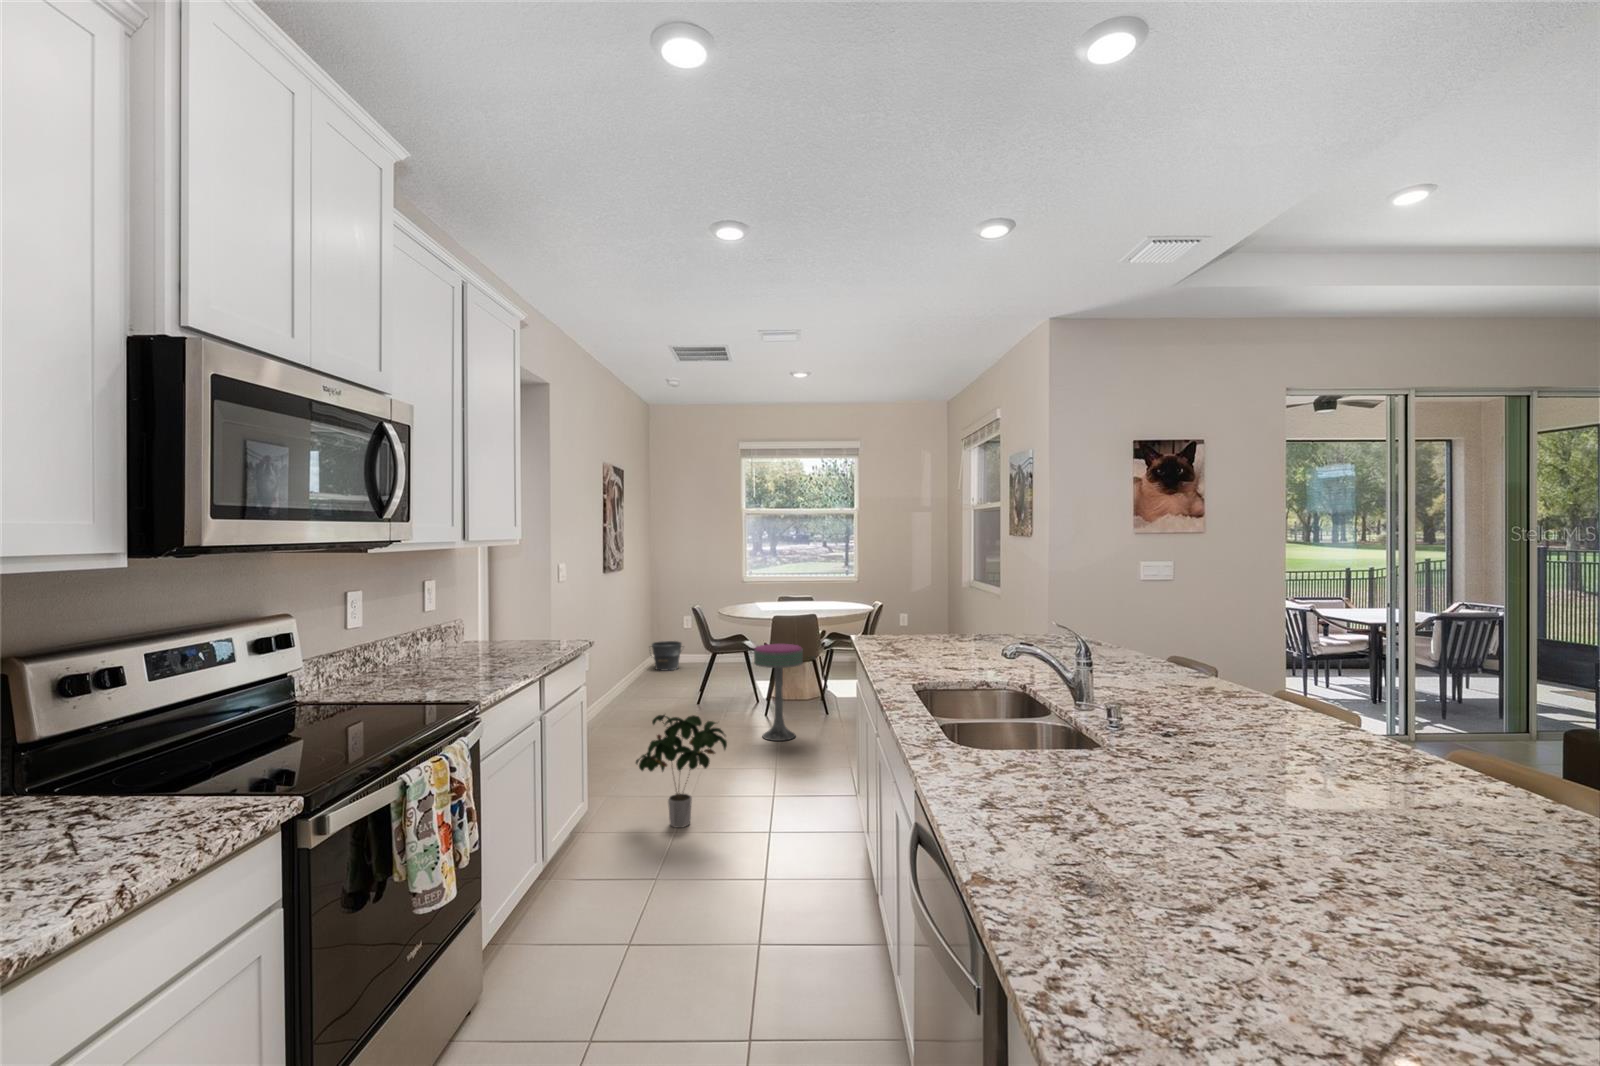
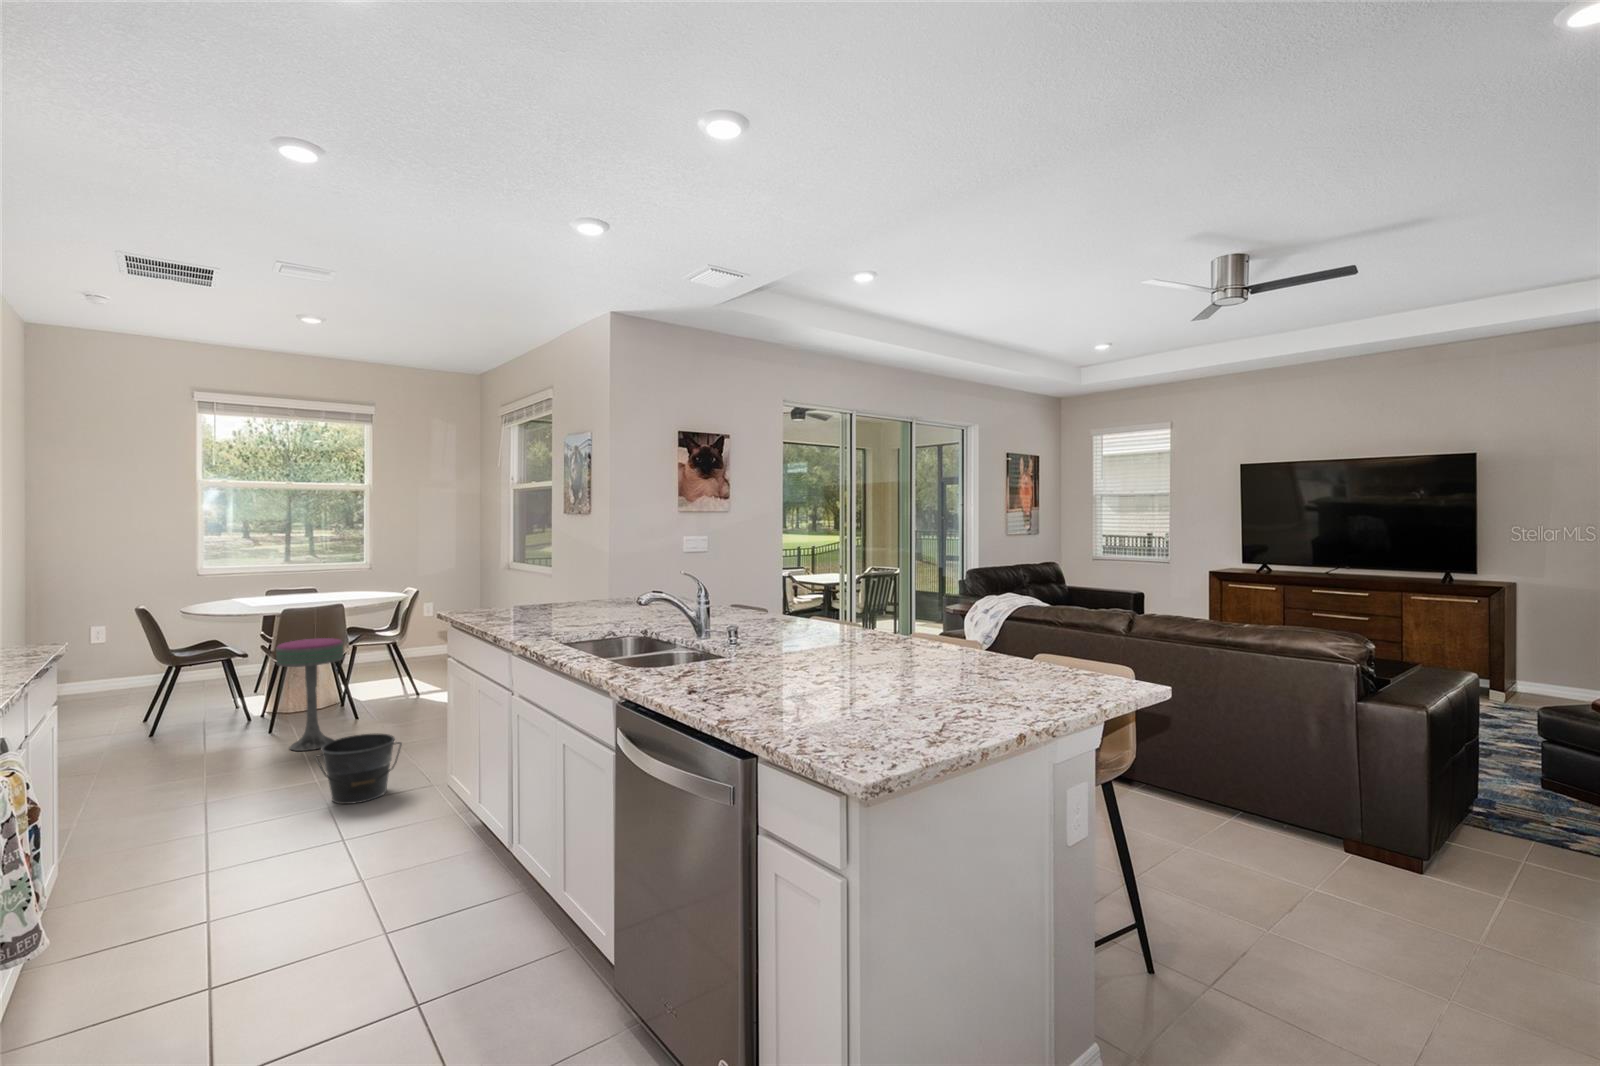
bucket: present [651,641,682,671] -> present [315,733,402,804]
potted plant: present [636,715,727,828] -> none [146,721,291,858]

